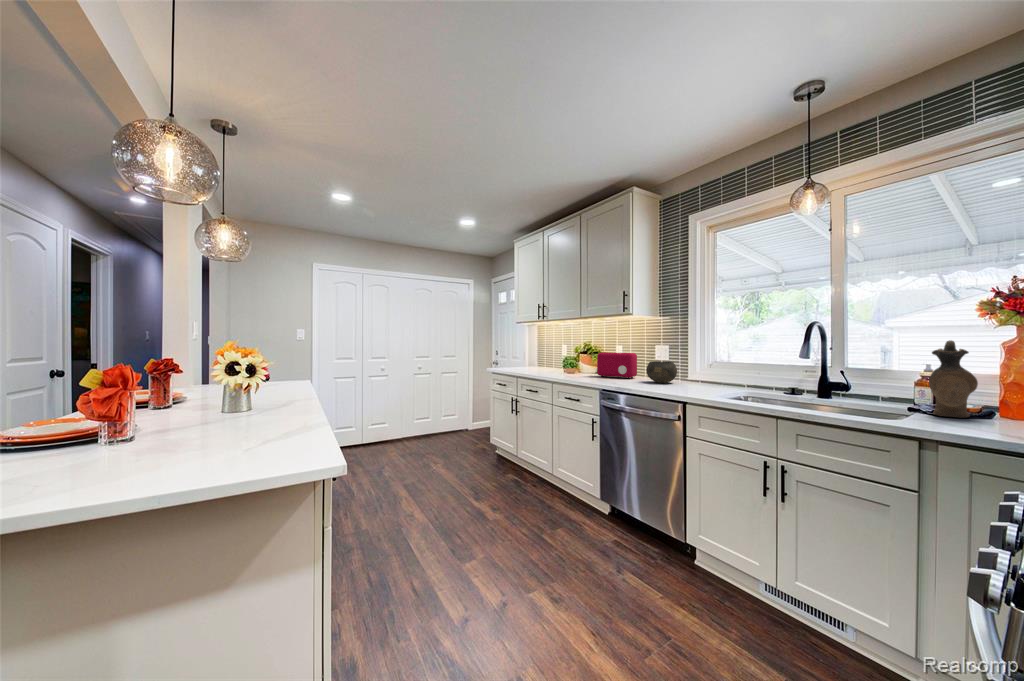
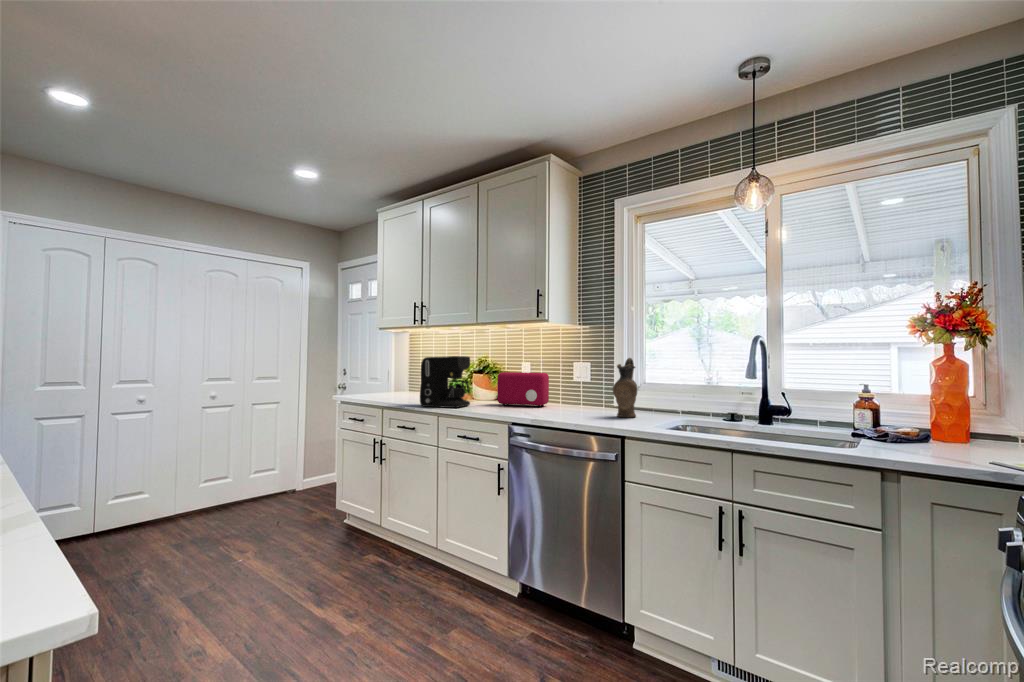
ceramic pitcher: present [929,340,978,417] -> present [613,358,637,417]
coffee maker: none [541,341,577,378] -> present [420,356,470,408]
bowl: present [646,361,677,383] -> none [564,384,601,412]

